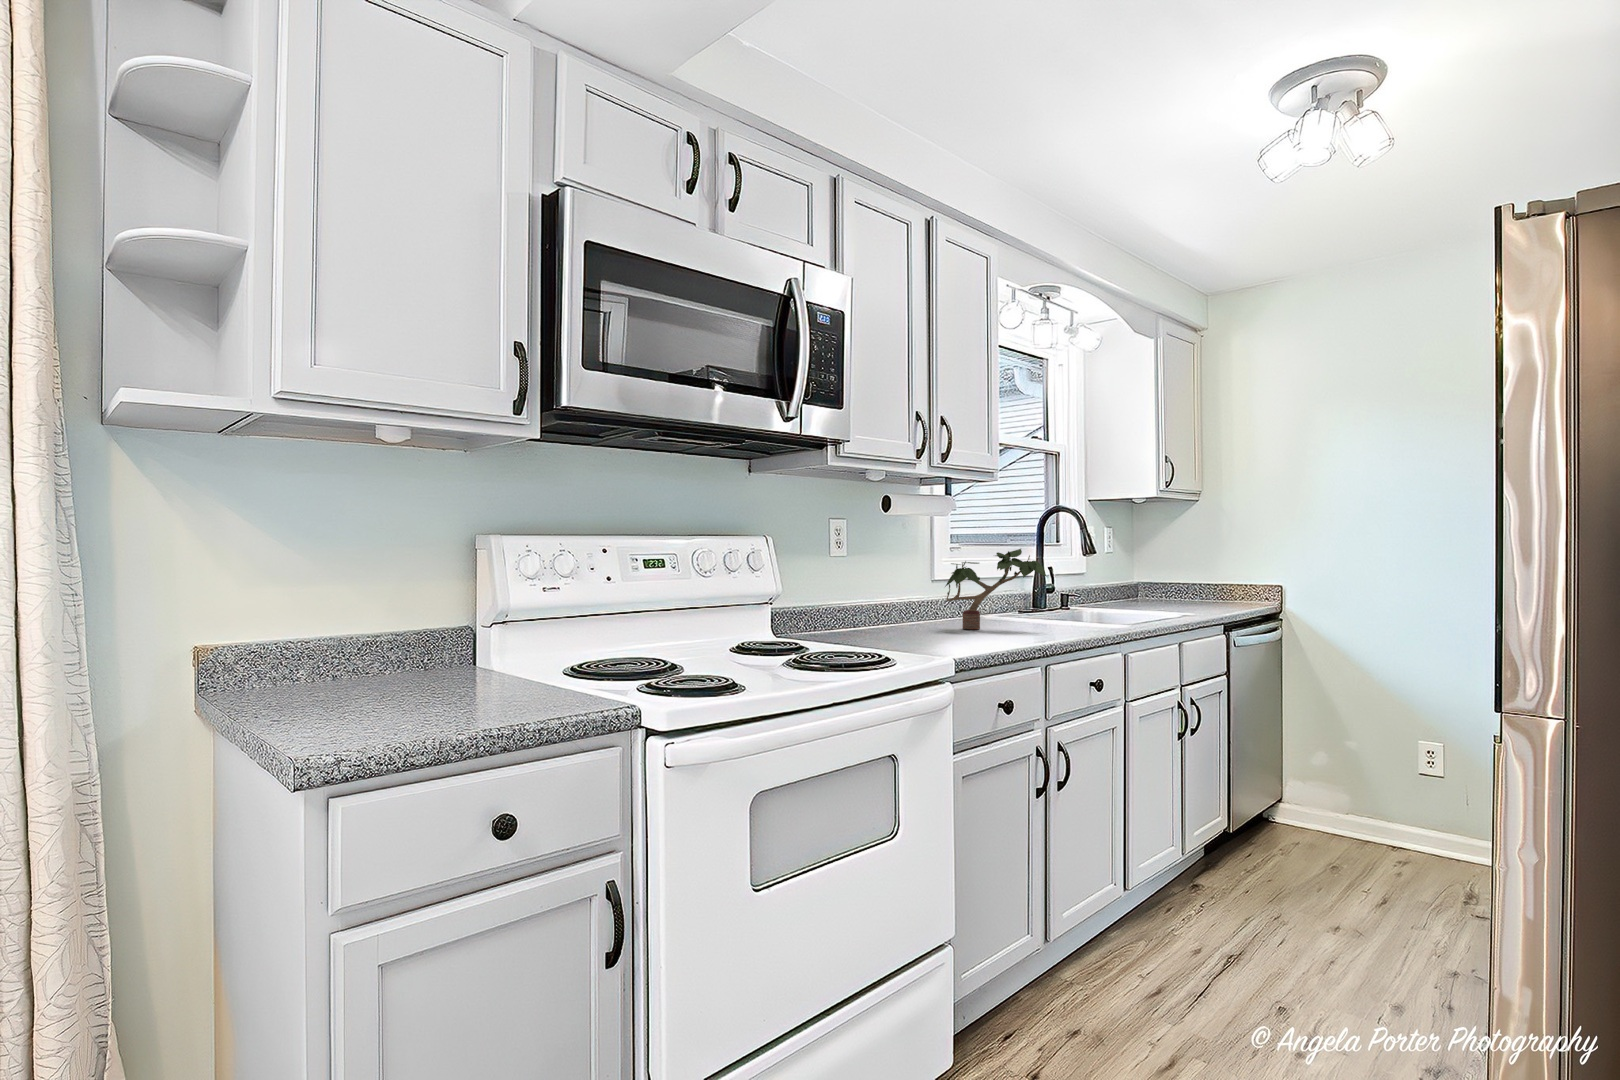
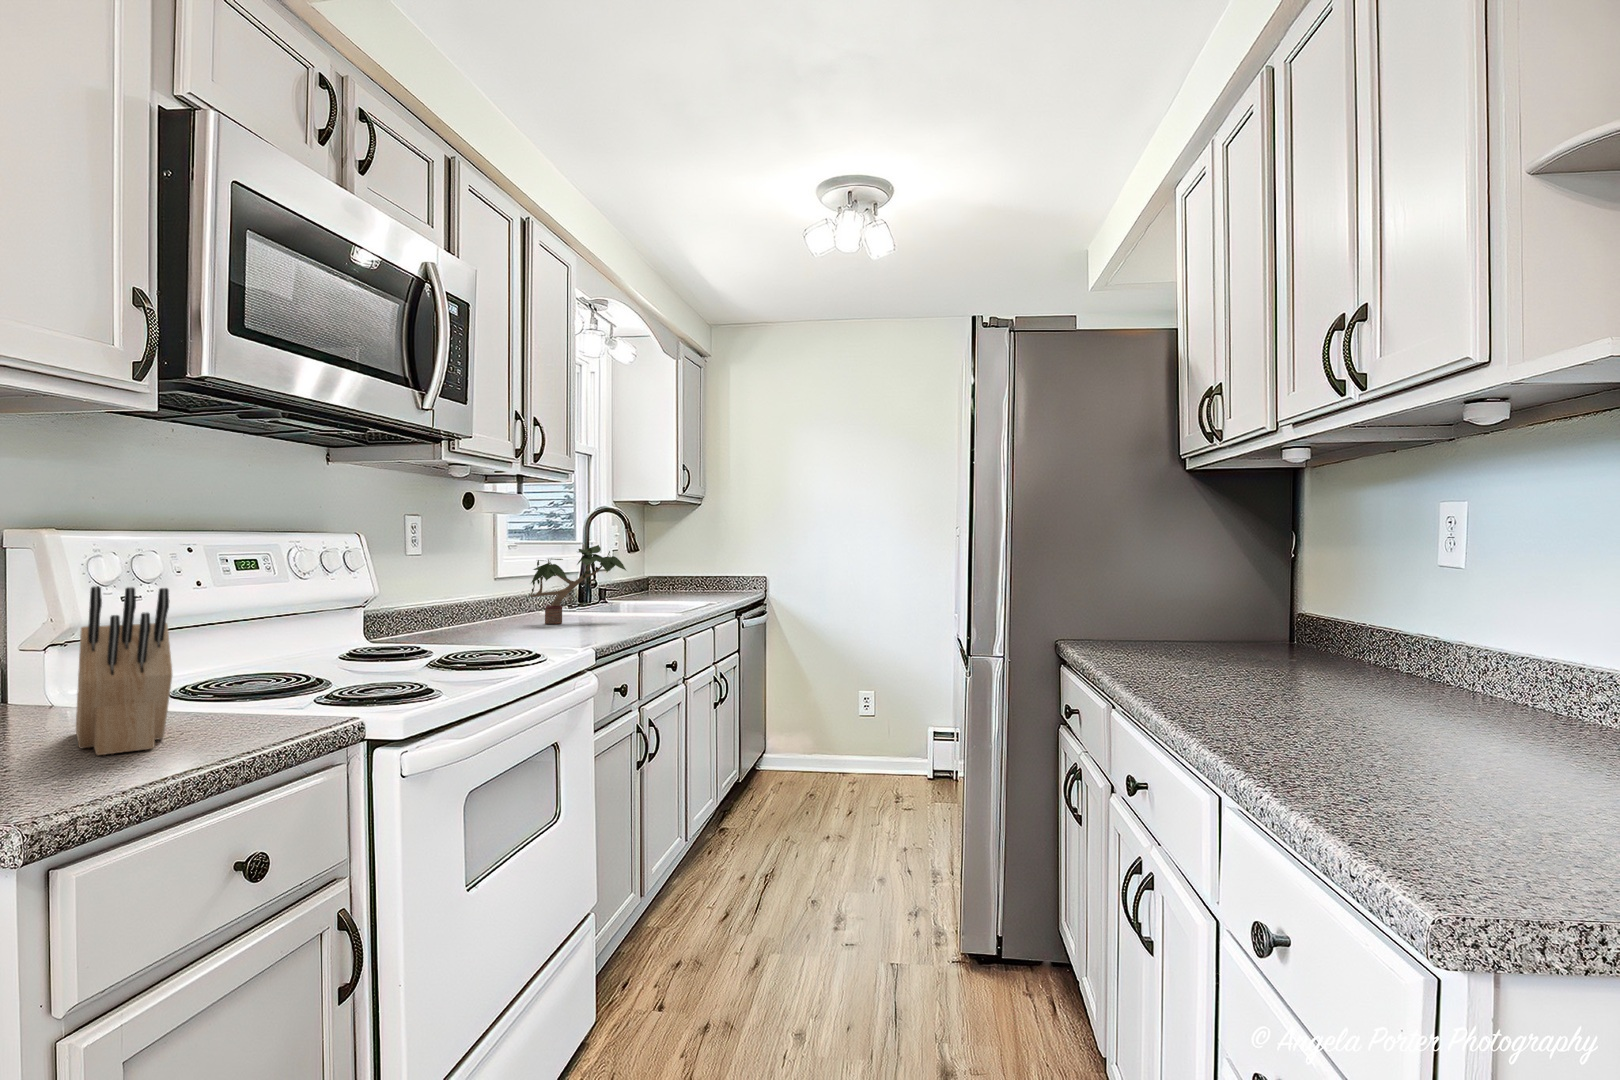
knife block: none [412,577,512,712] -> present [76,586,173,755]

